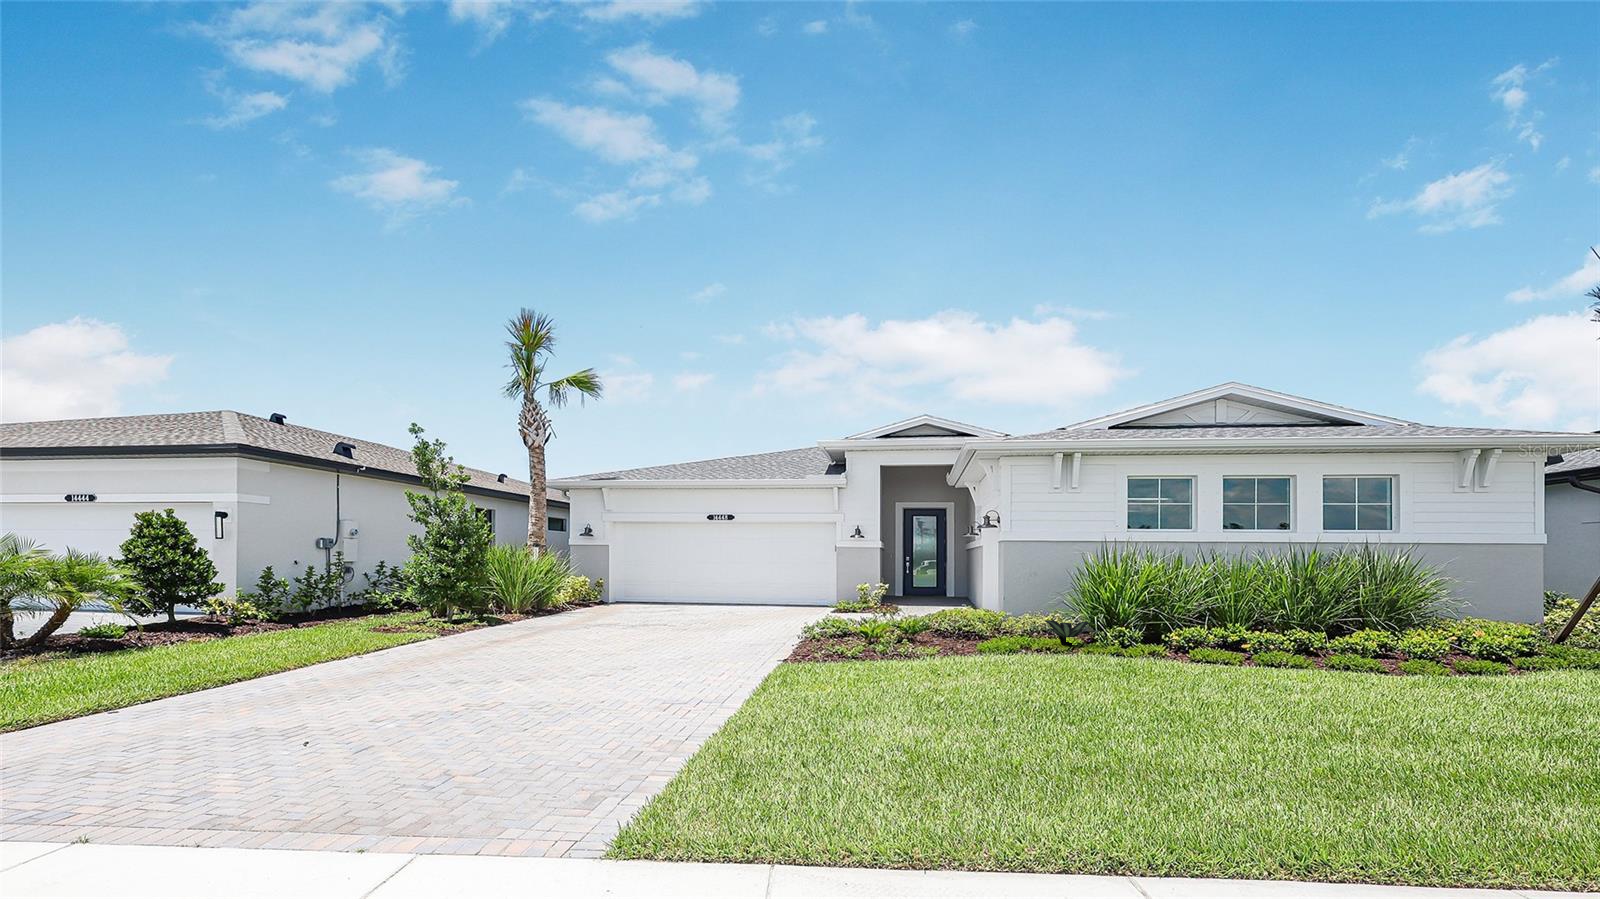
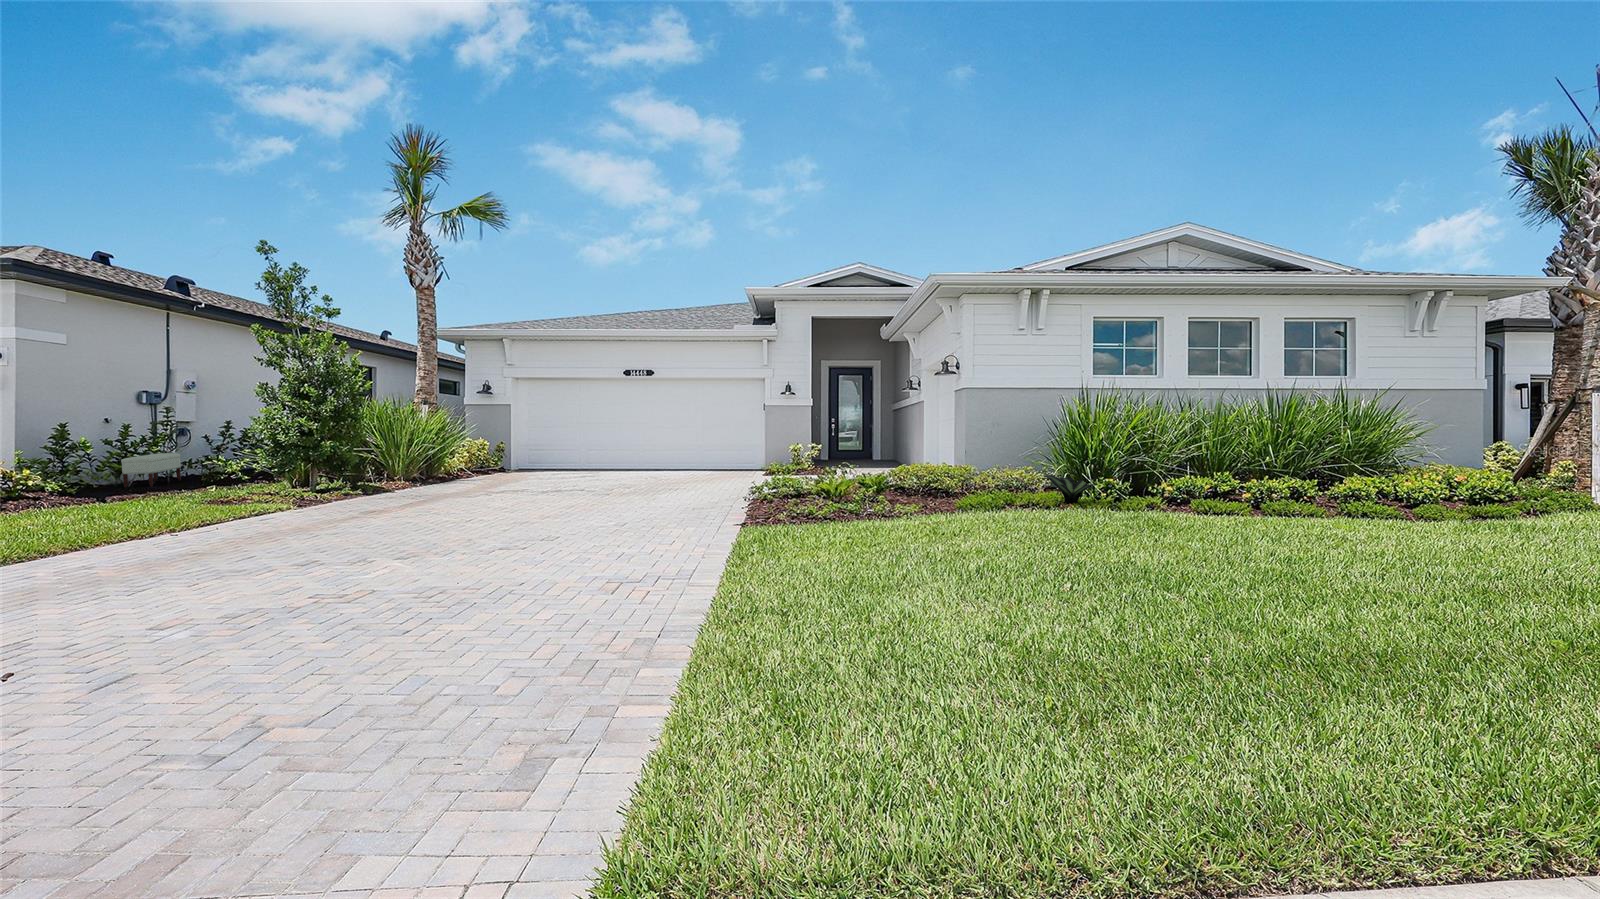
bench: none [307,589,348,617] -> present [121,453,181,488]

